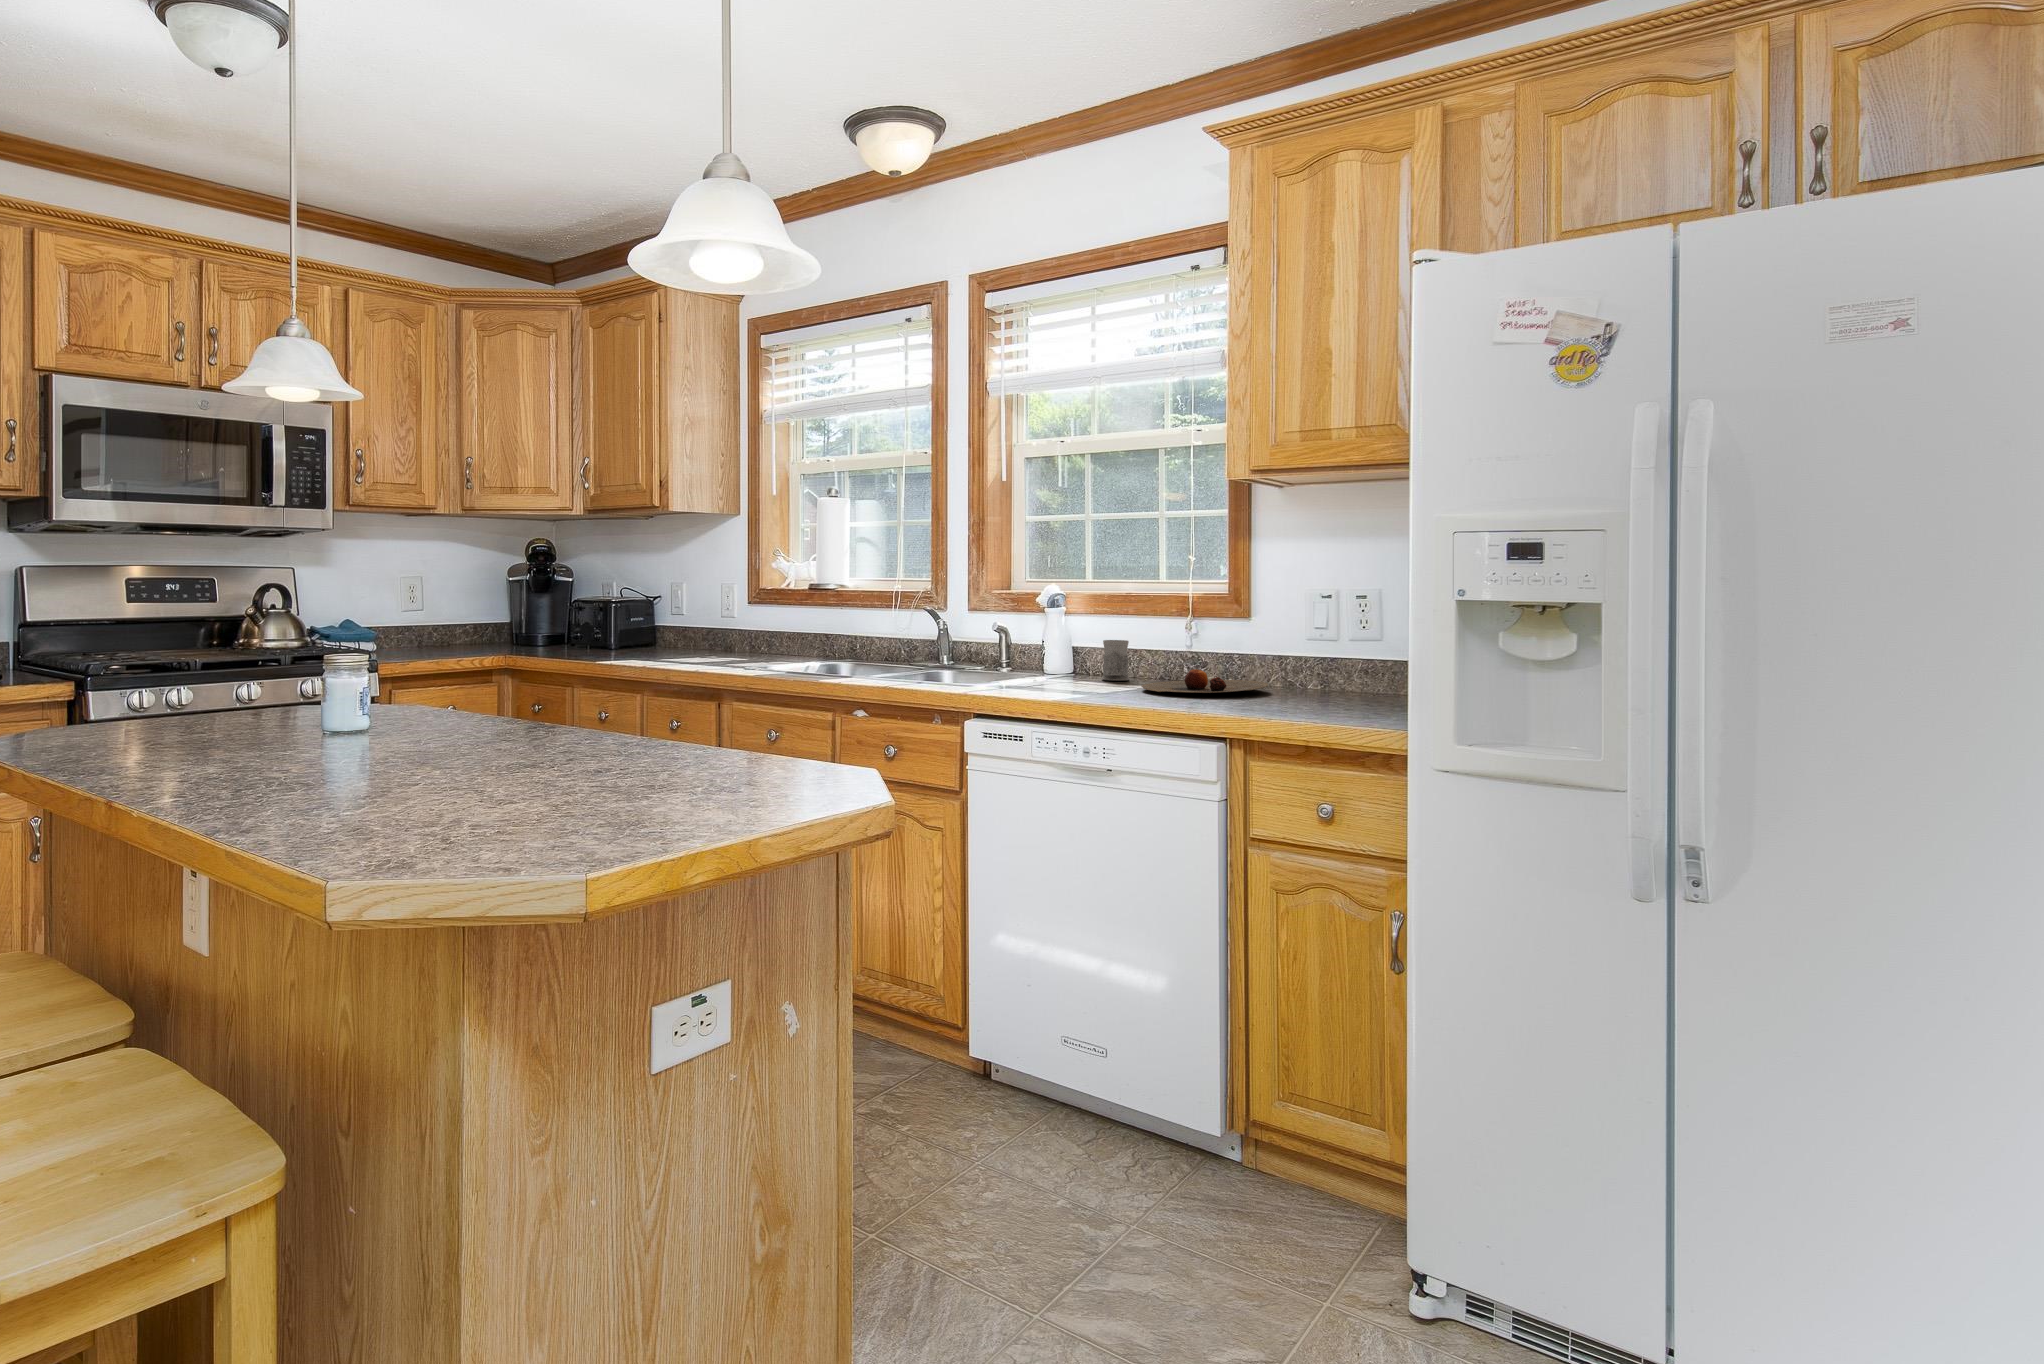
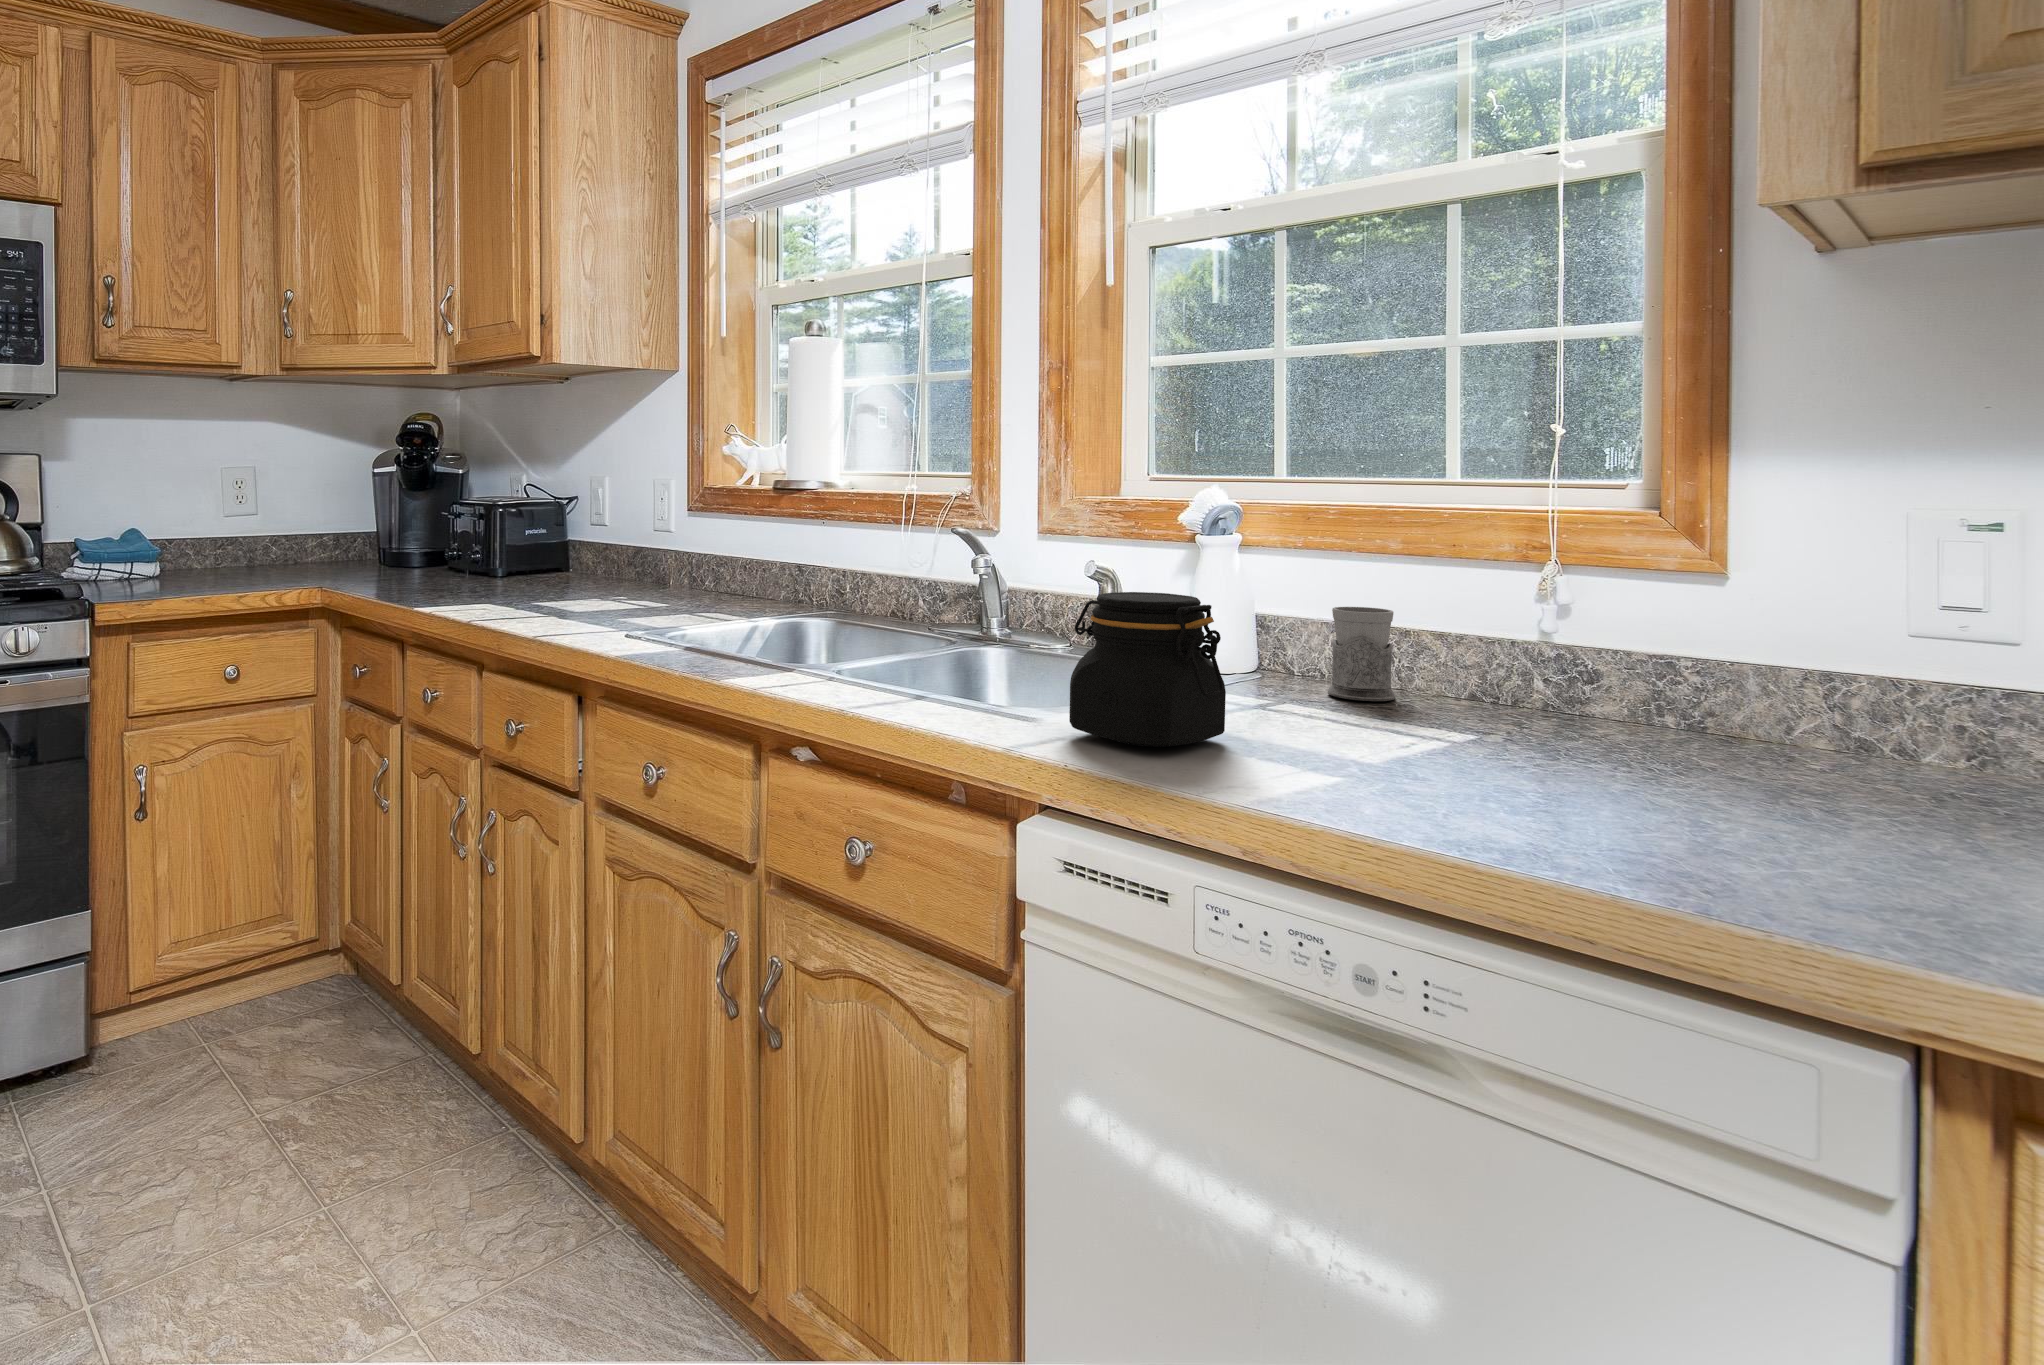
jar: none [988,629,1051,692] -> present [1069,592,1226,747]
plate: present [1141,669,1268,693] -> none [1455,701,1838,790]

